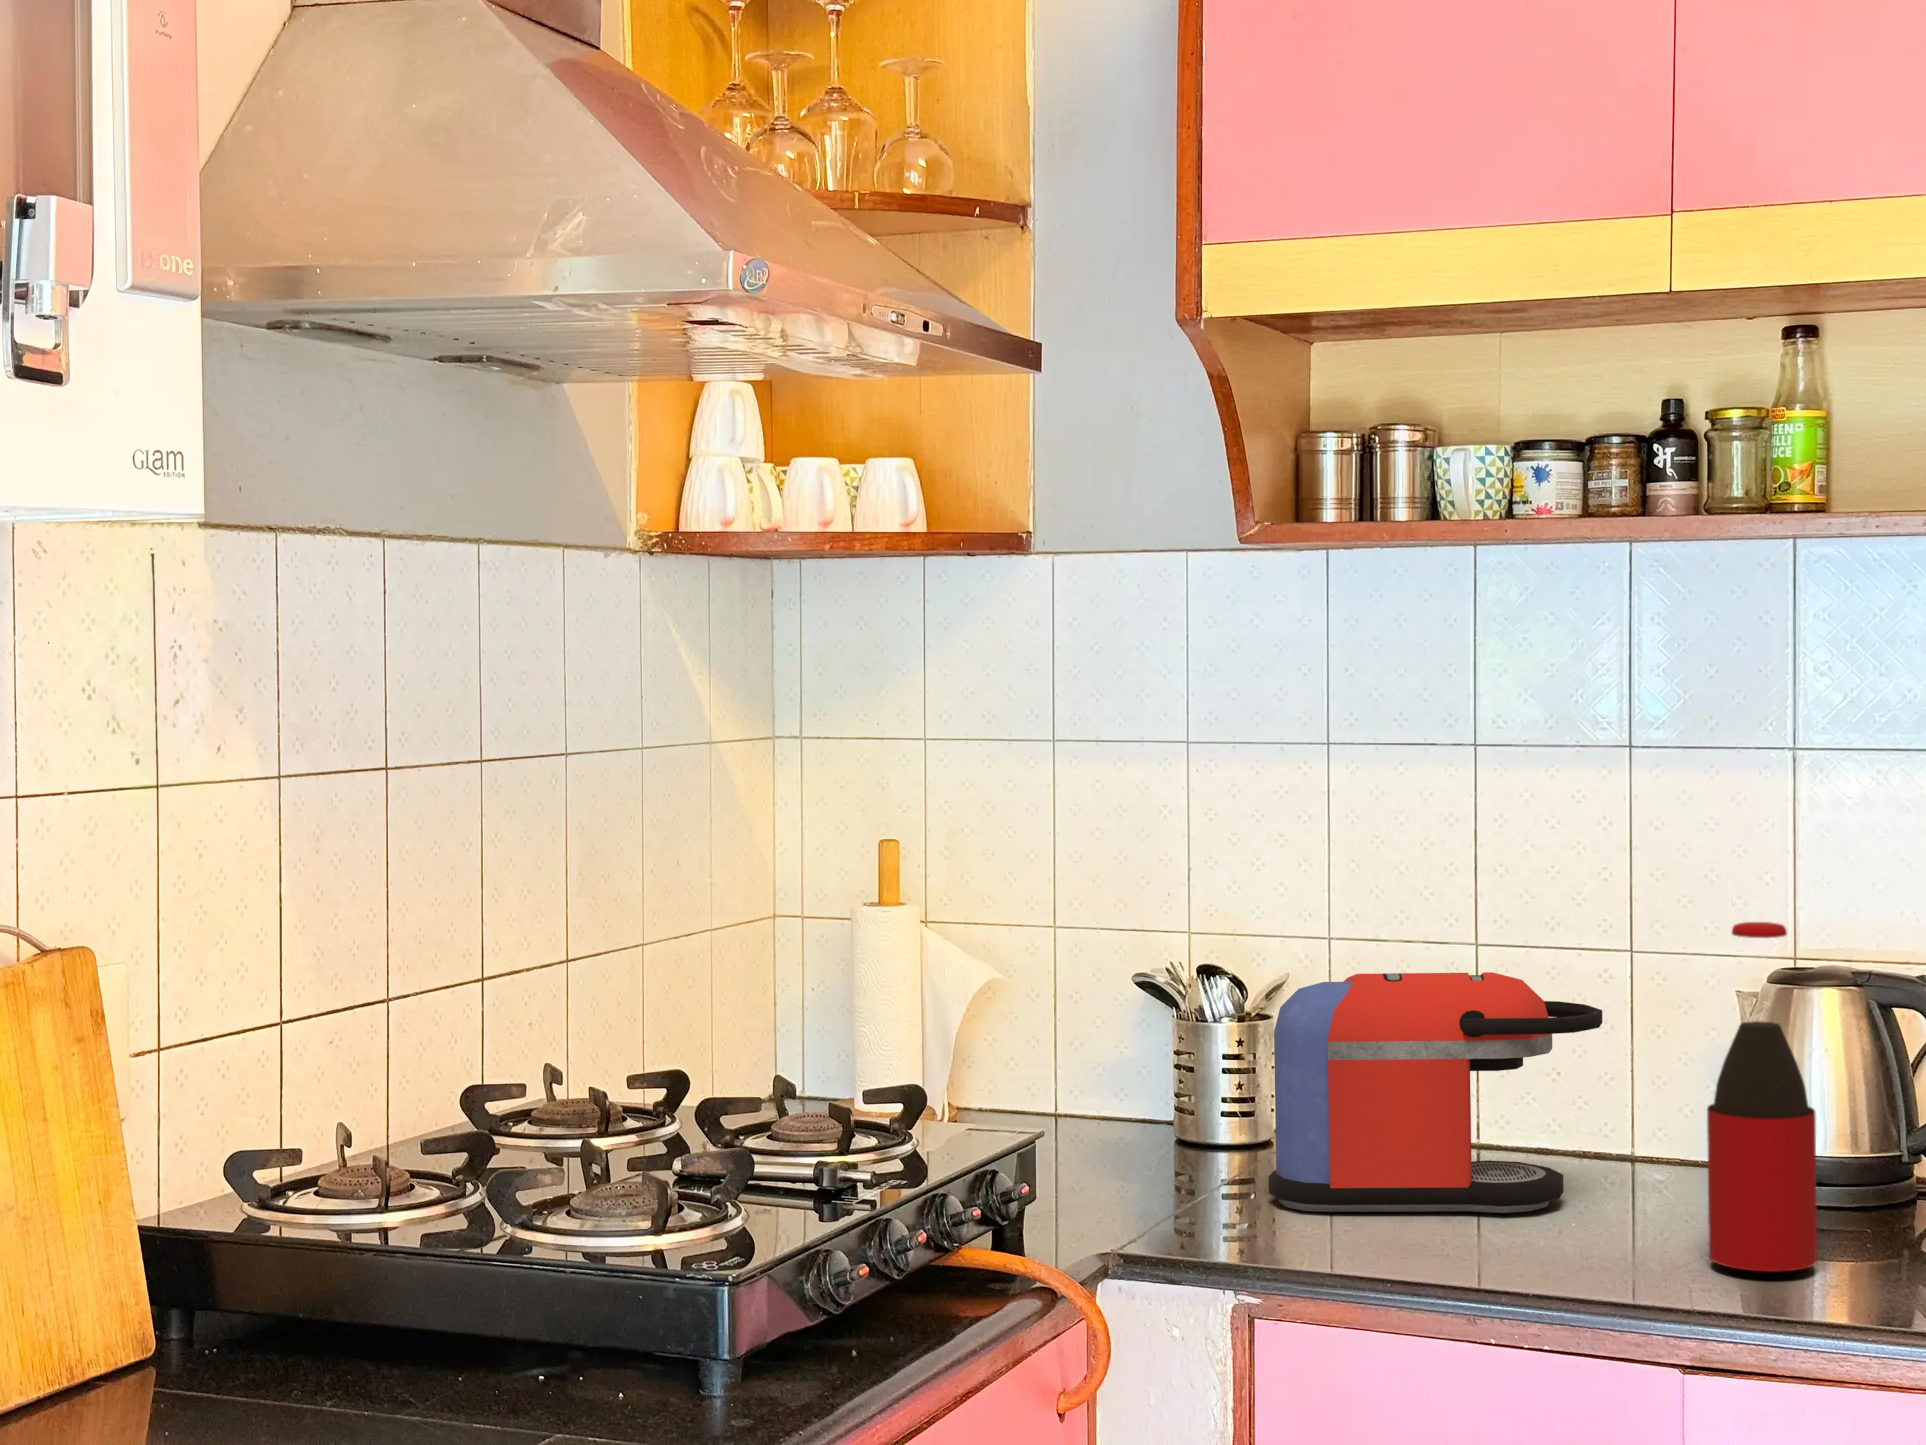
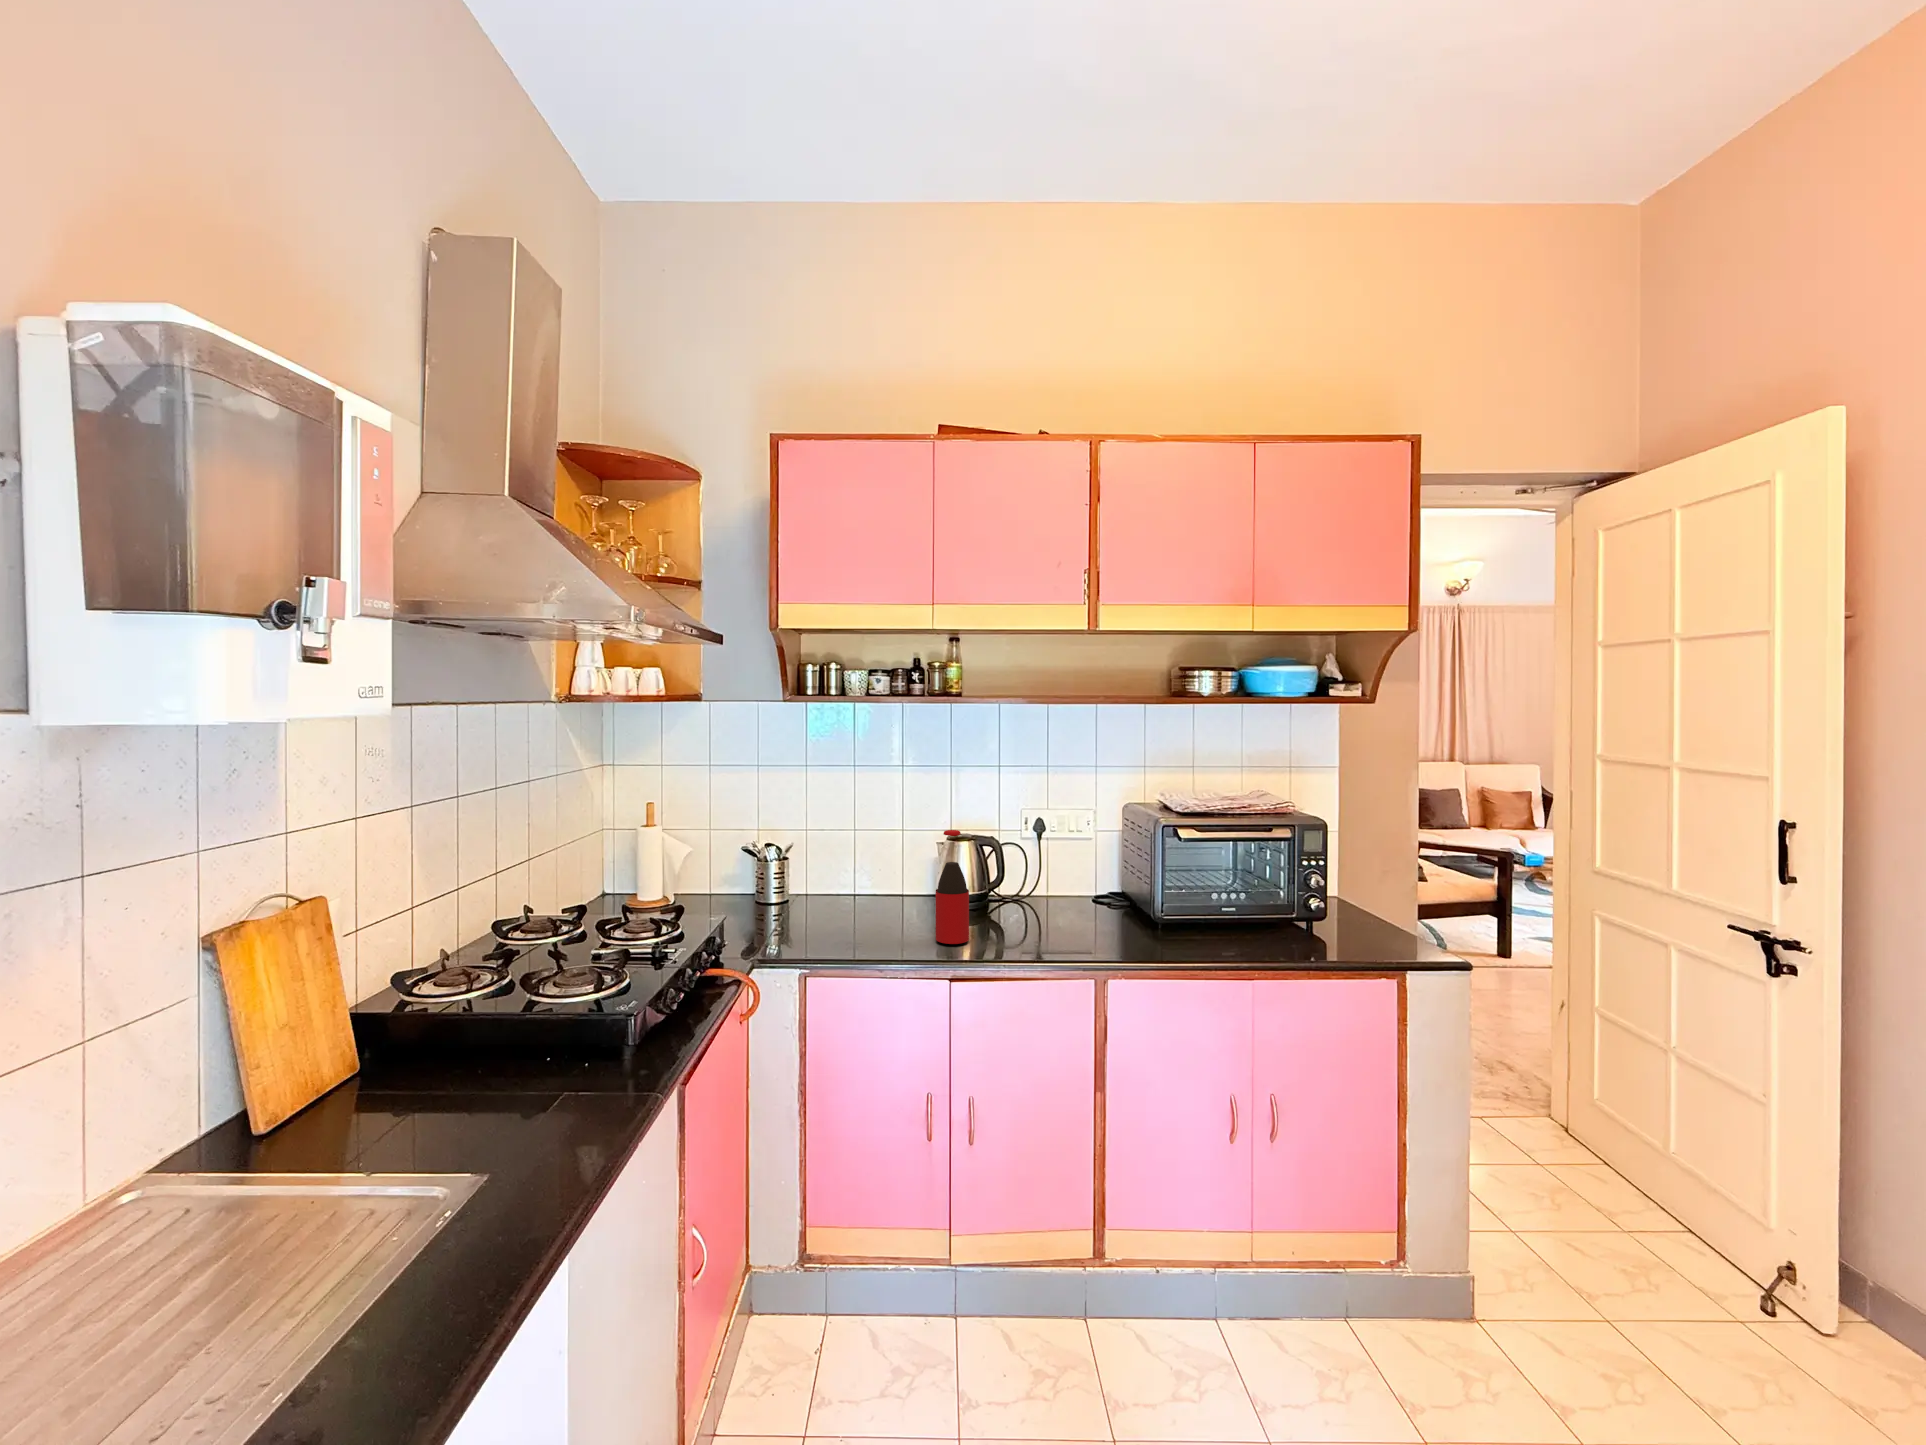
coffee maker: present [1269,972,1602,1213] -> none [788,846,898,930]

